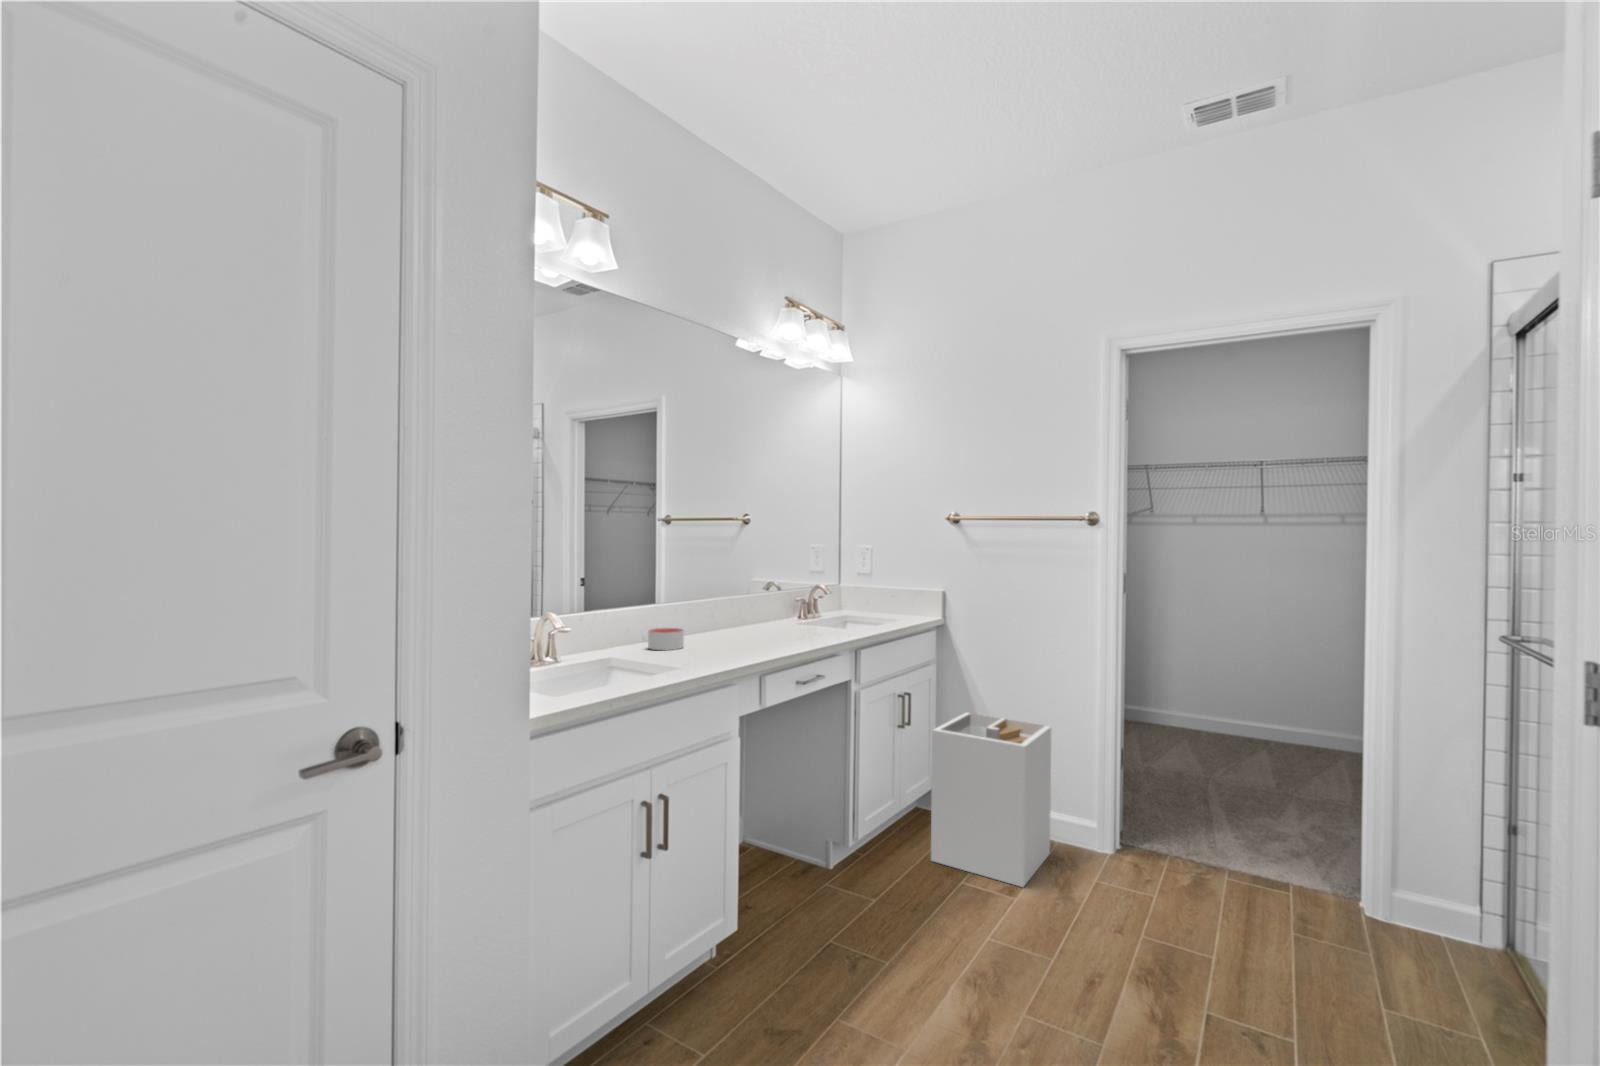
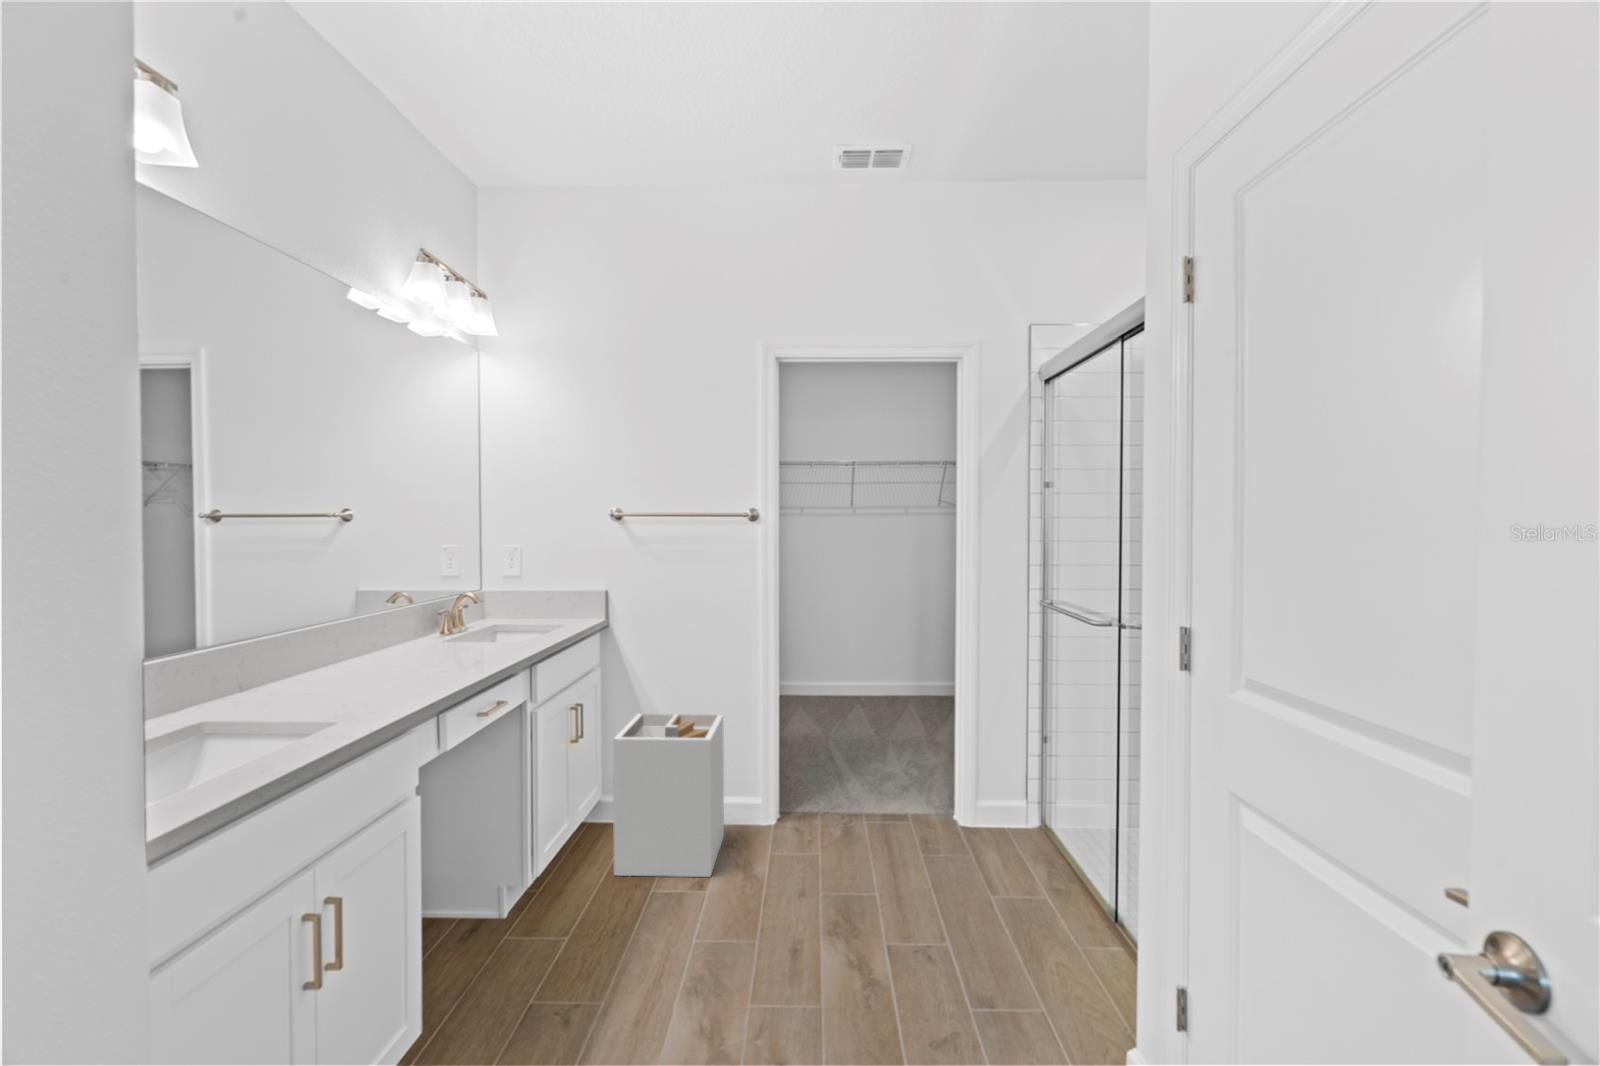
candle: present [648,628,684,650] -> none [244,667,303,700]

